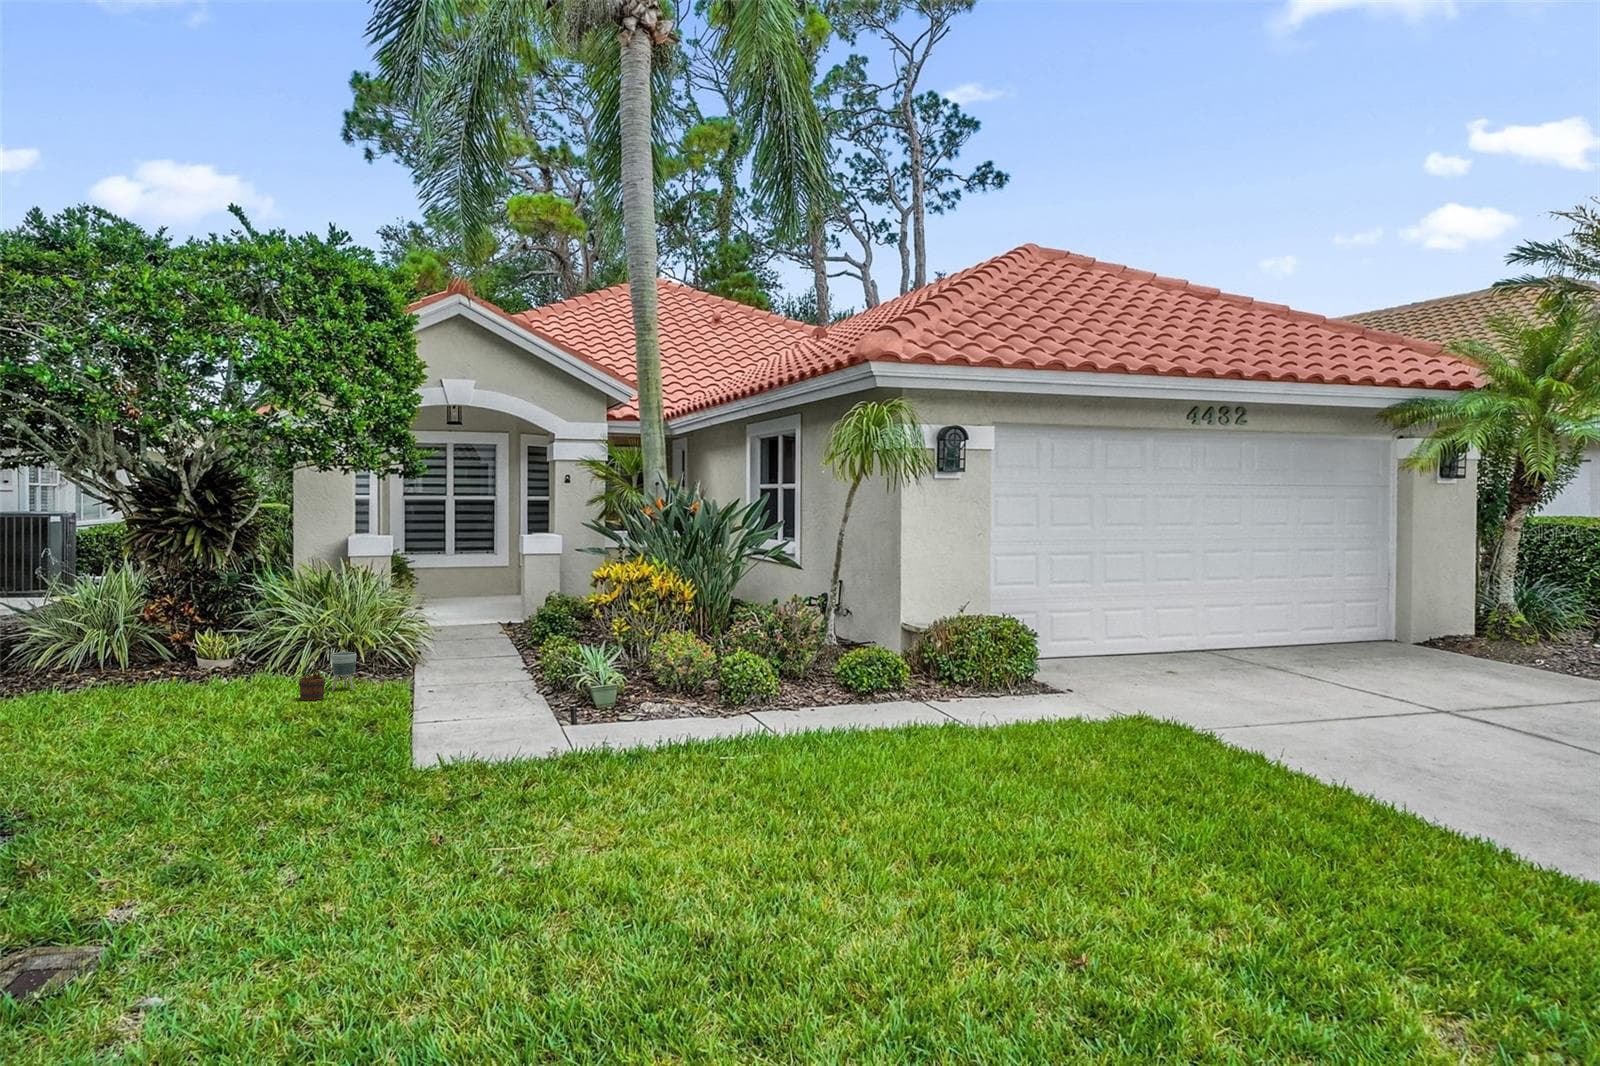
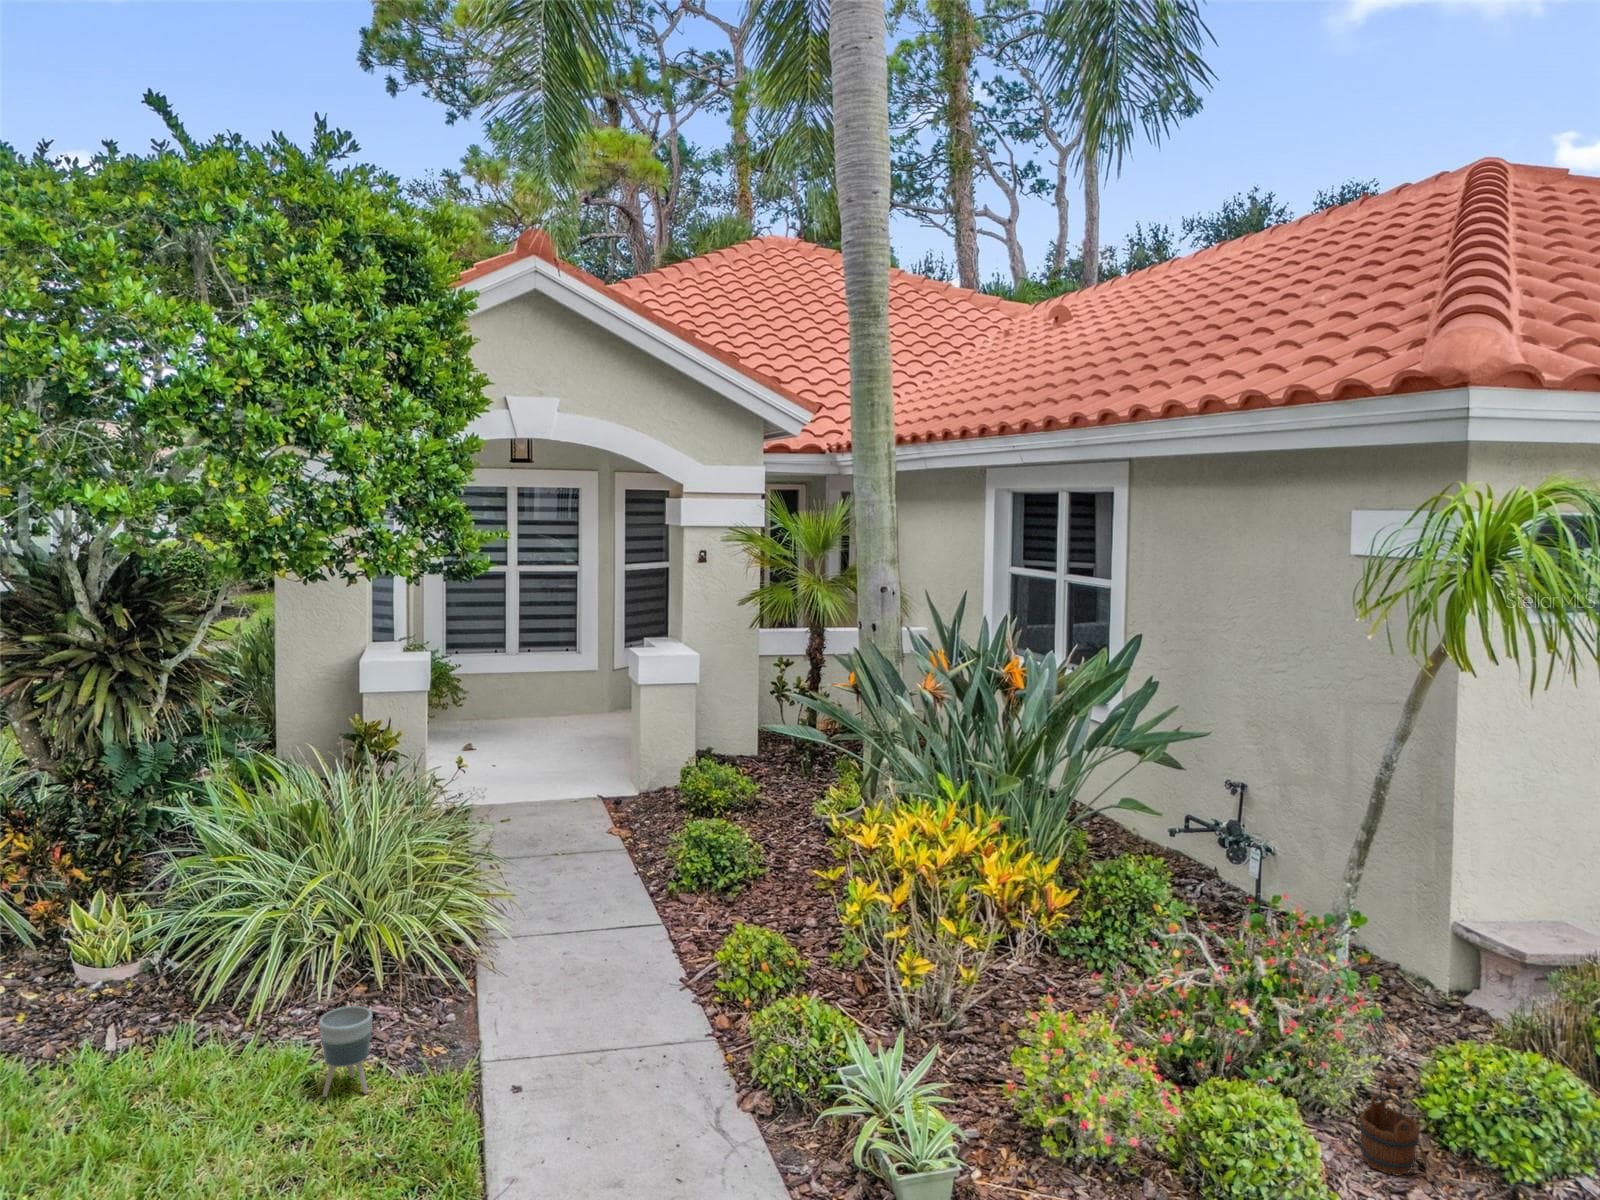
wooden bucket: present [299,659,326,700] -> present [1359,1077,1419,1175]

